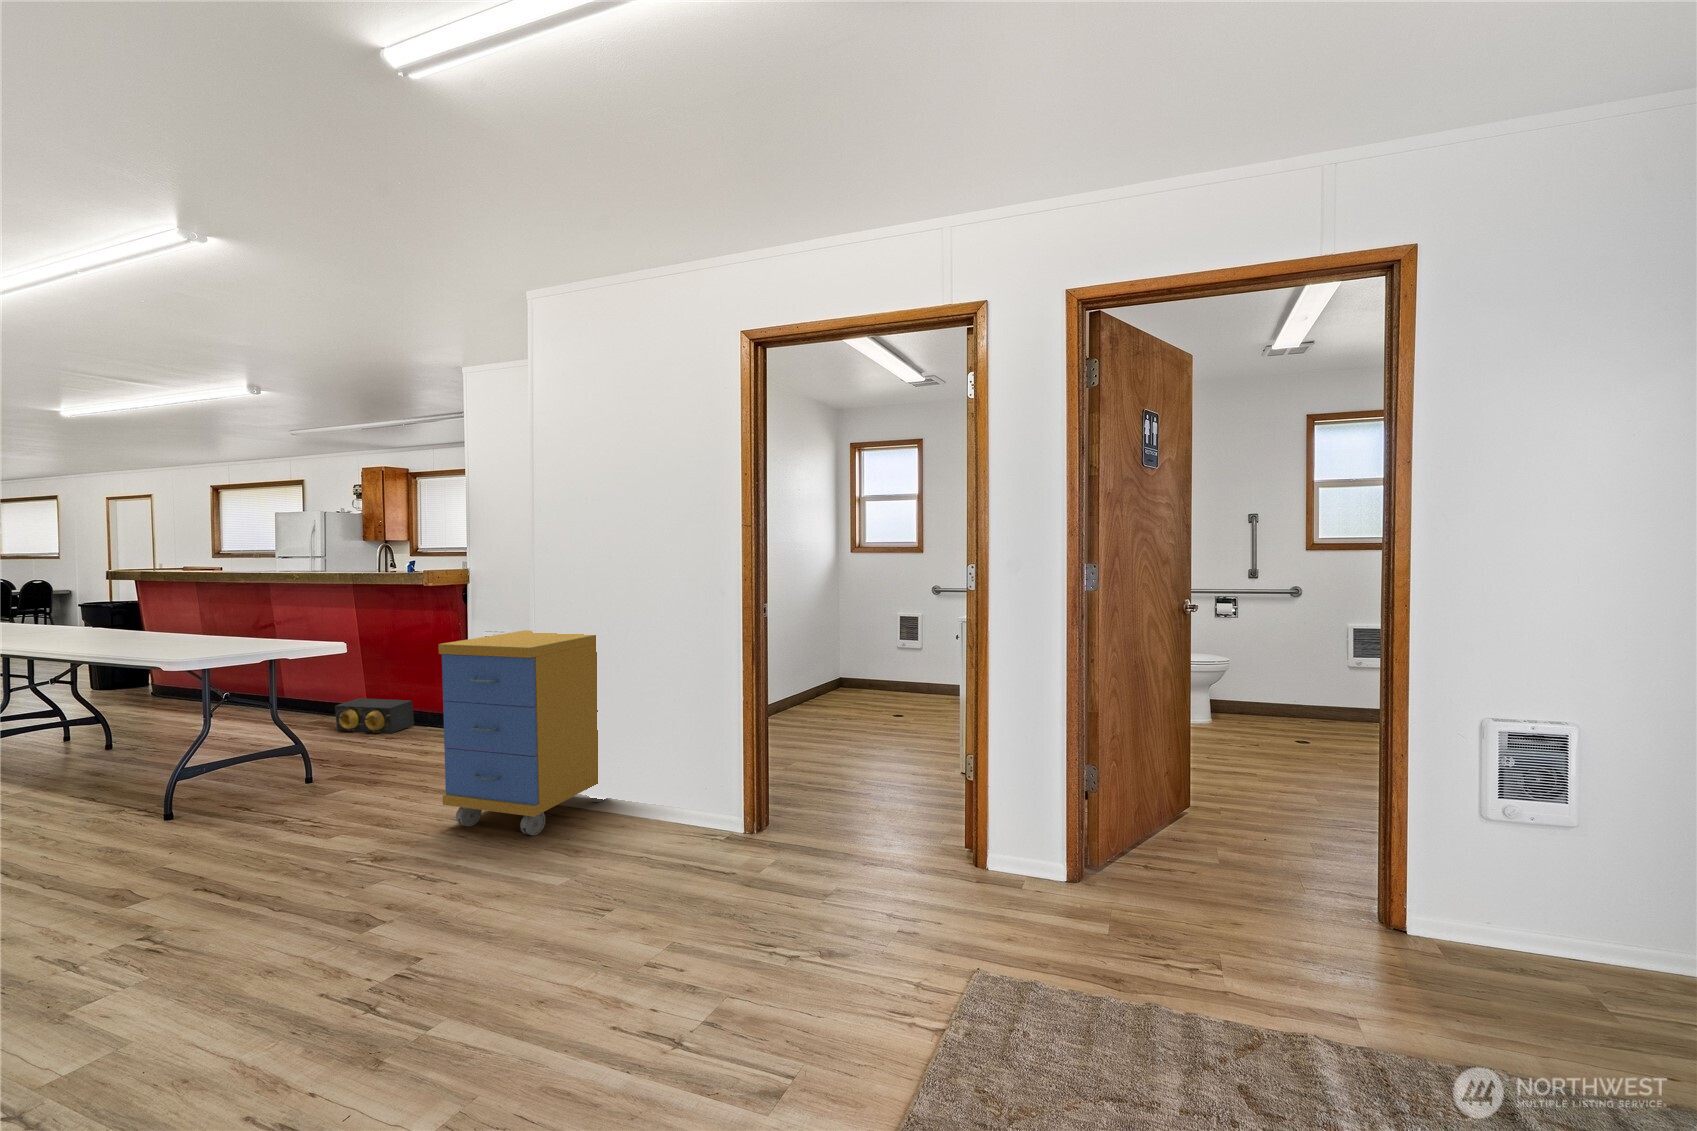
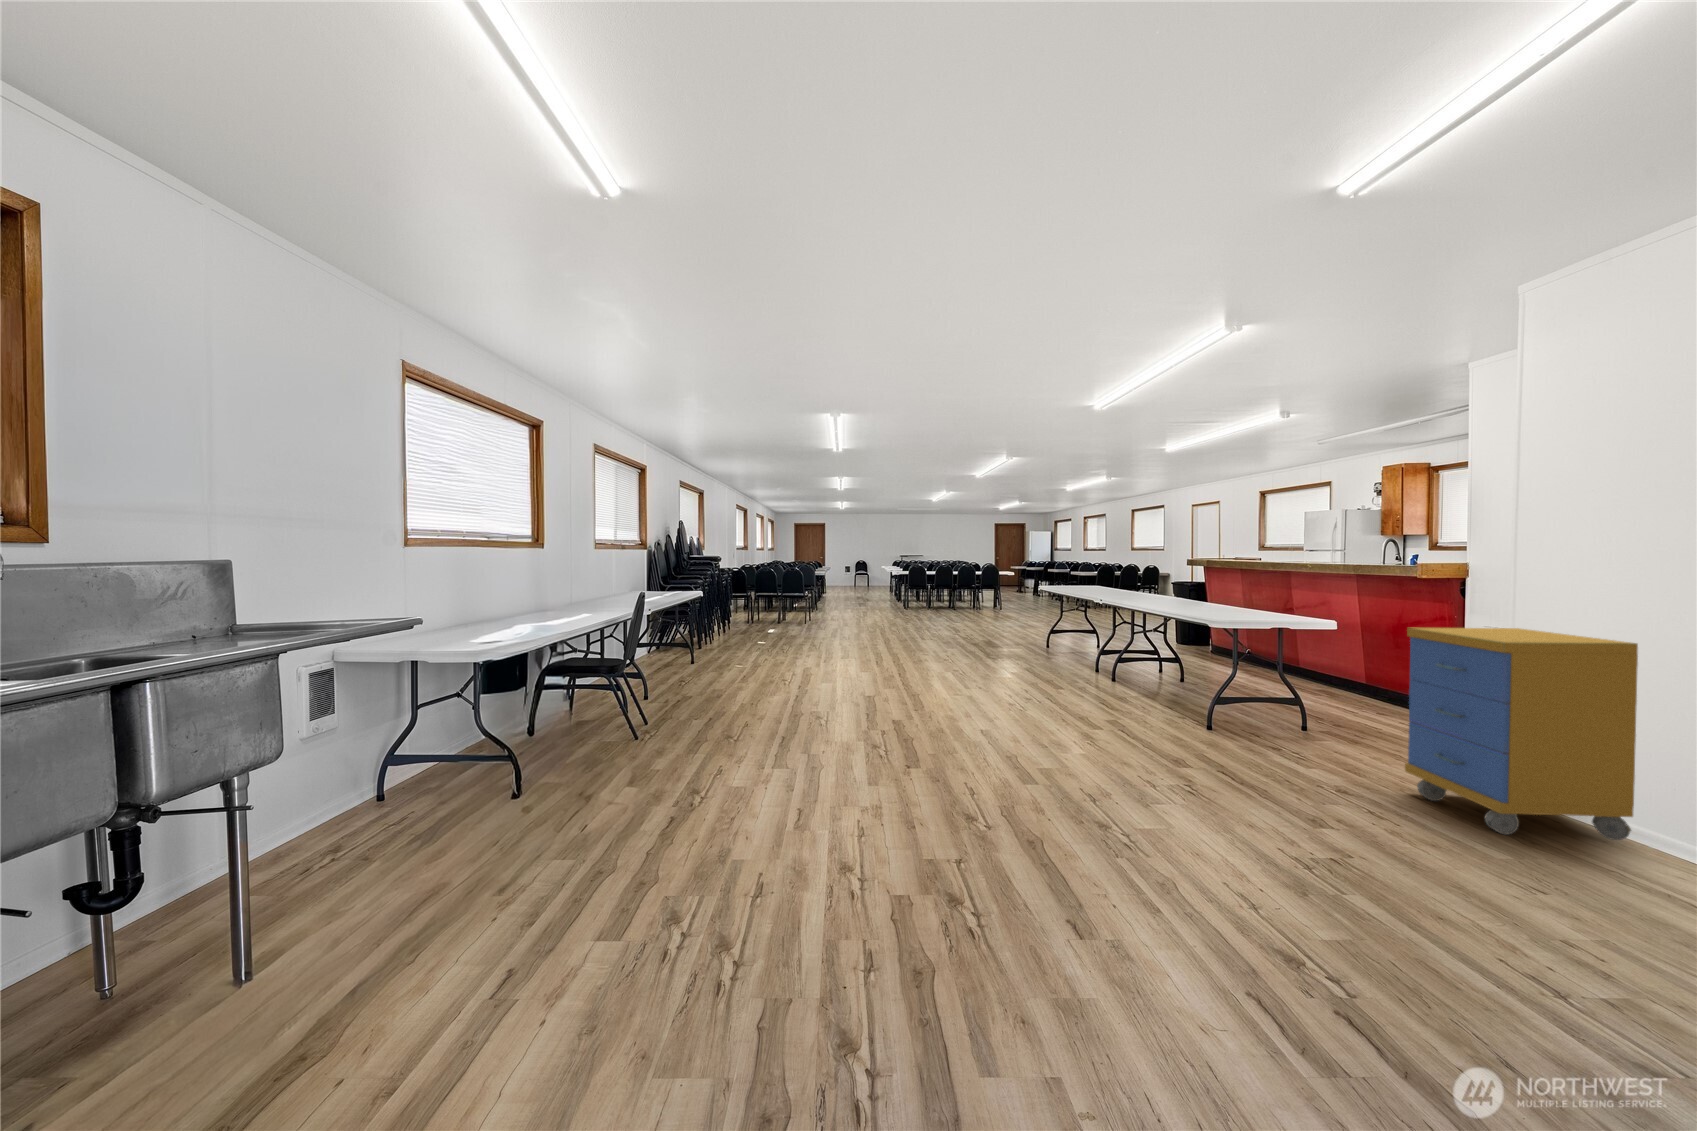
speaker: present [335,698,414,733] -> none [1332,672,1405,709]

